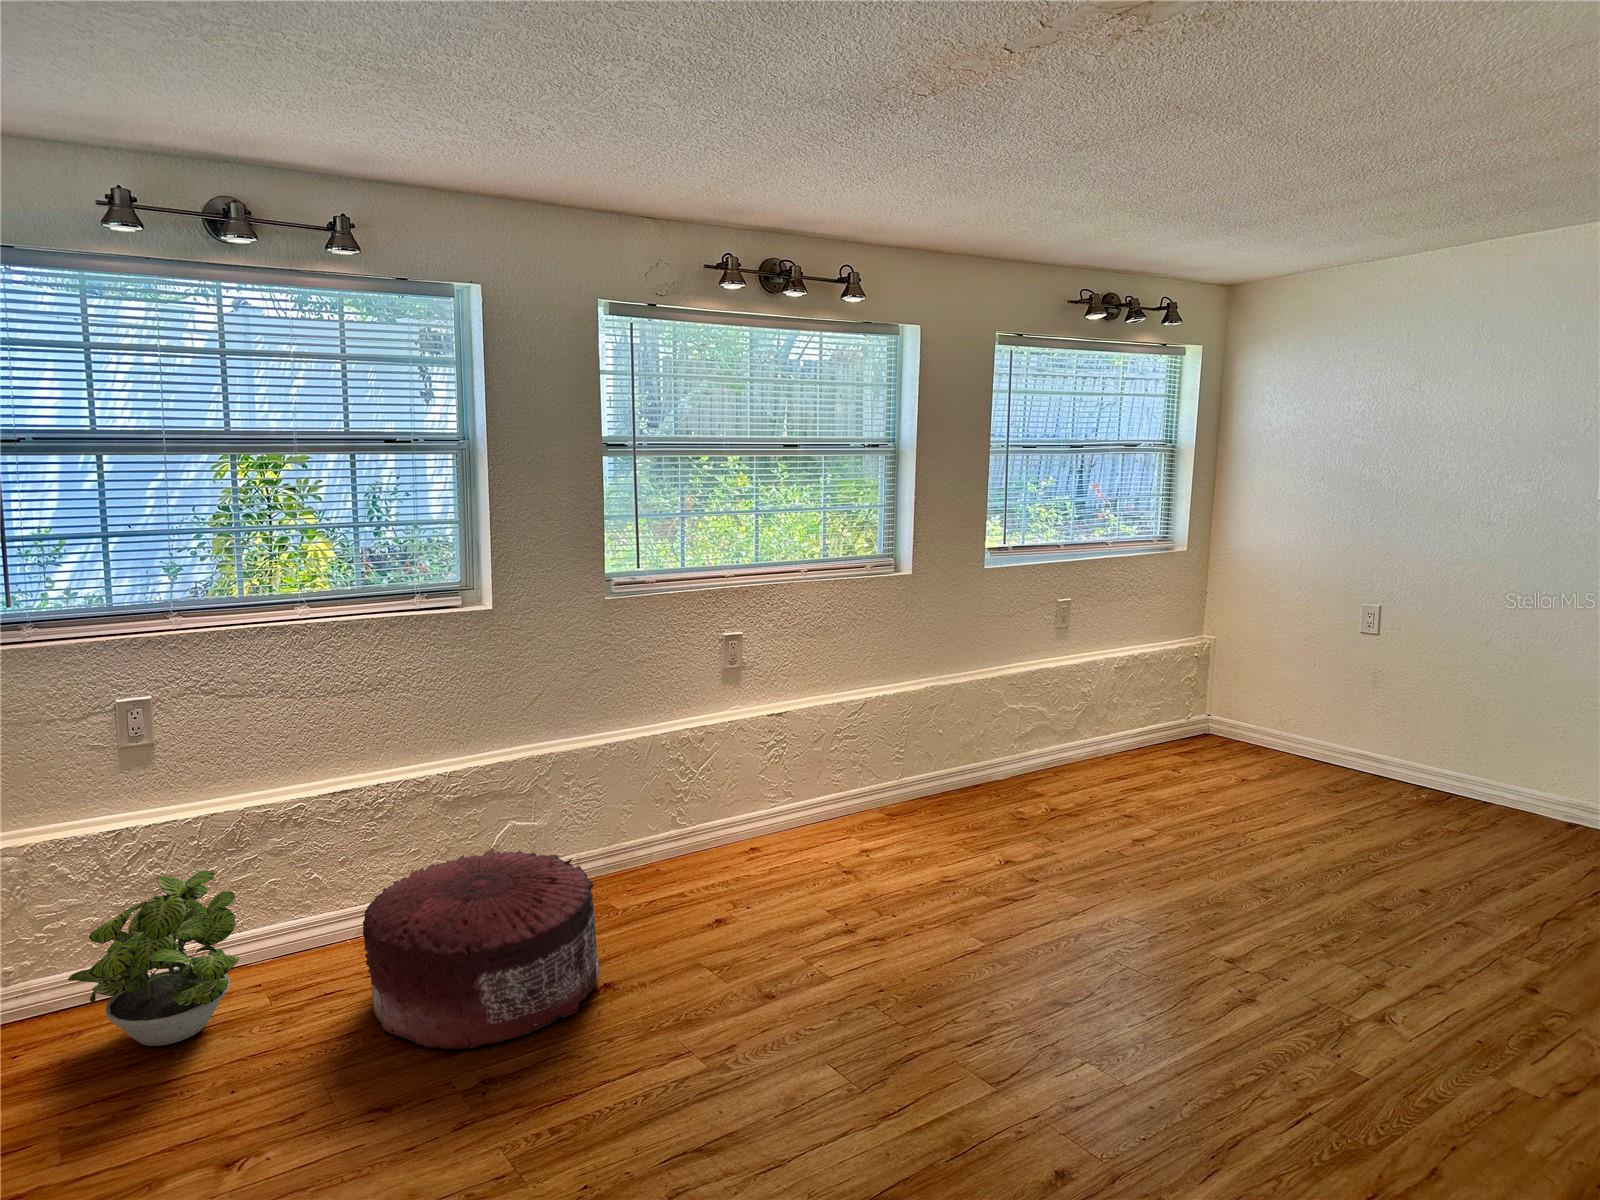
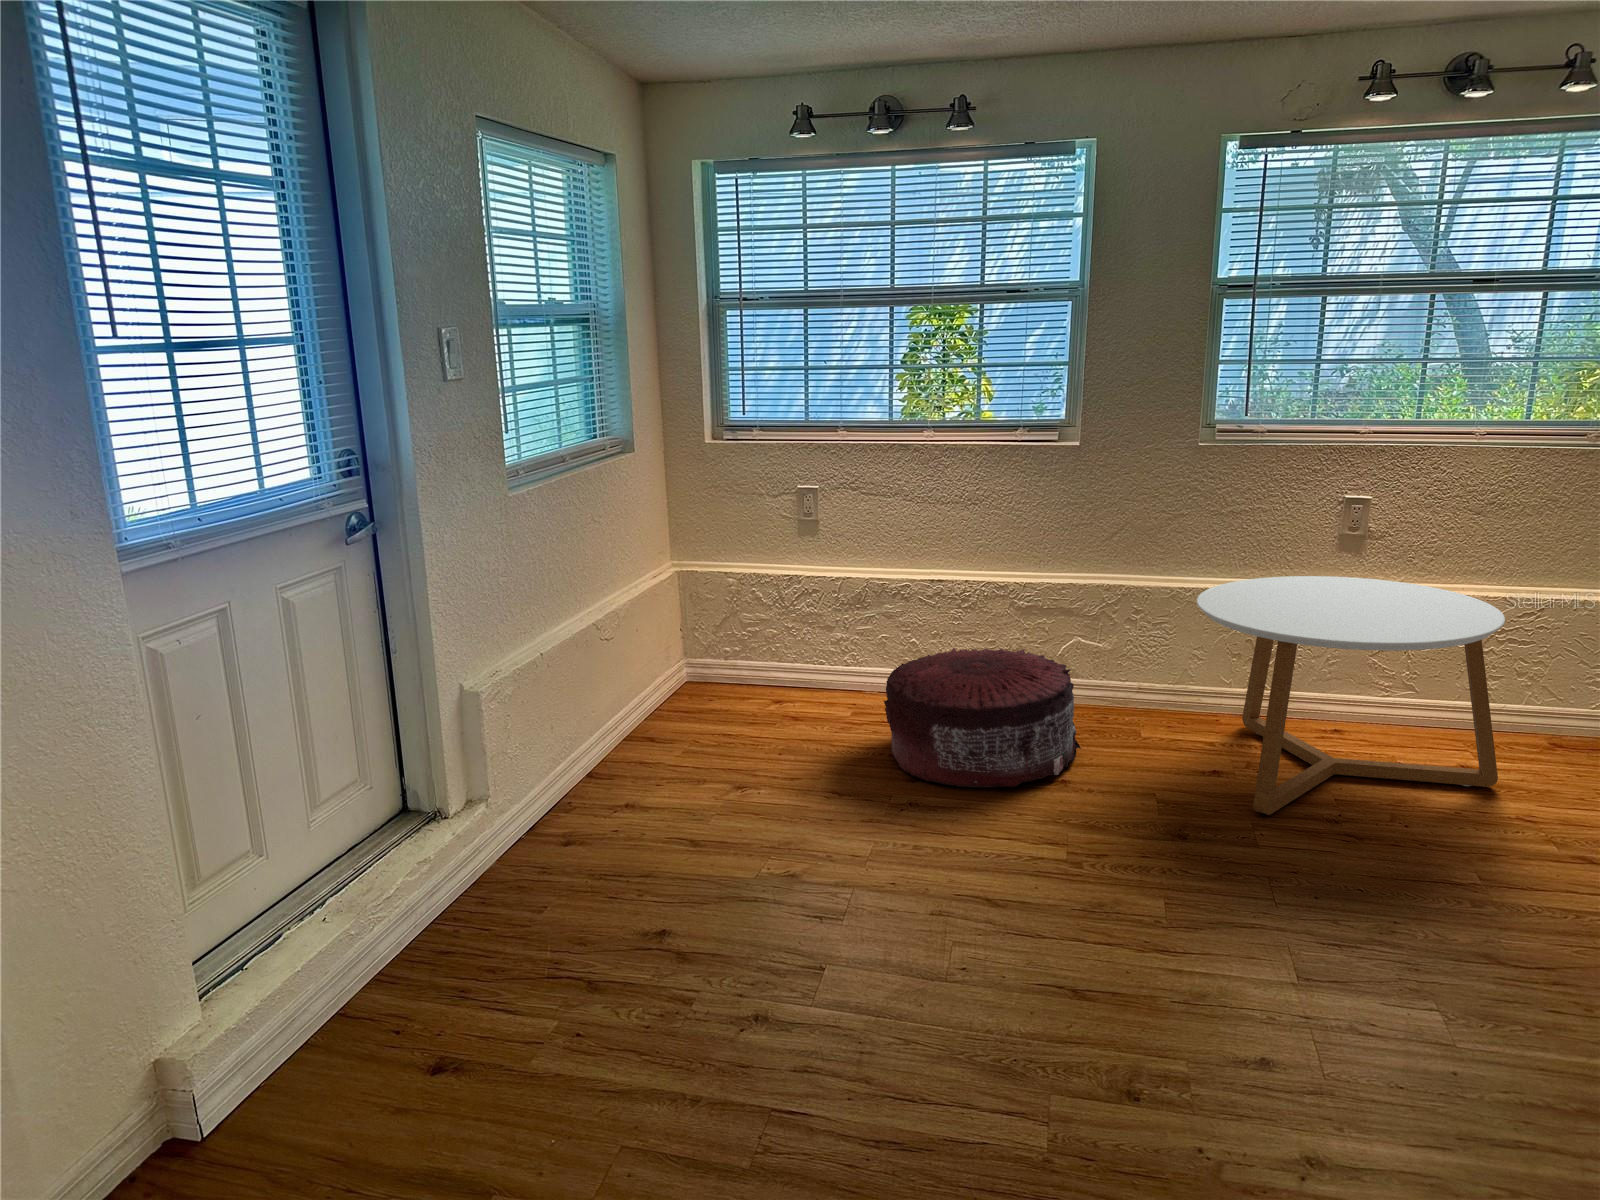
coffee table: none [666,706,911,945] -> present [1197,576,1505,815]
potted plant: present [68,871,239,1046] -> none [731,610,839,719]

